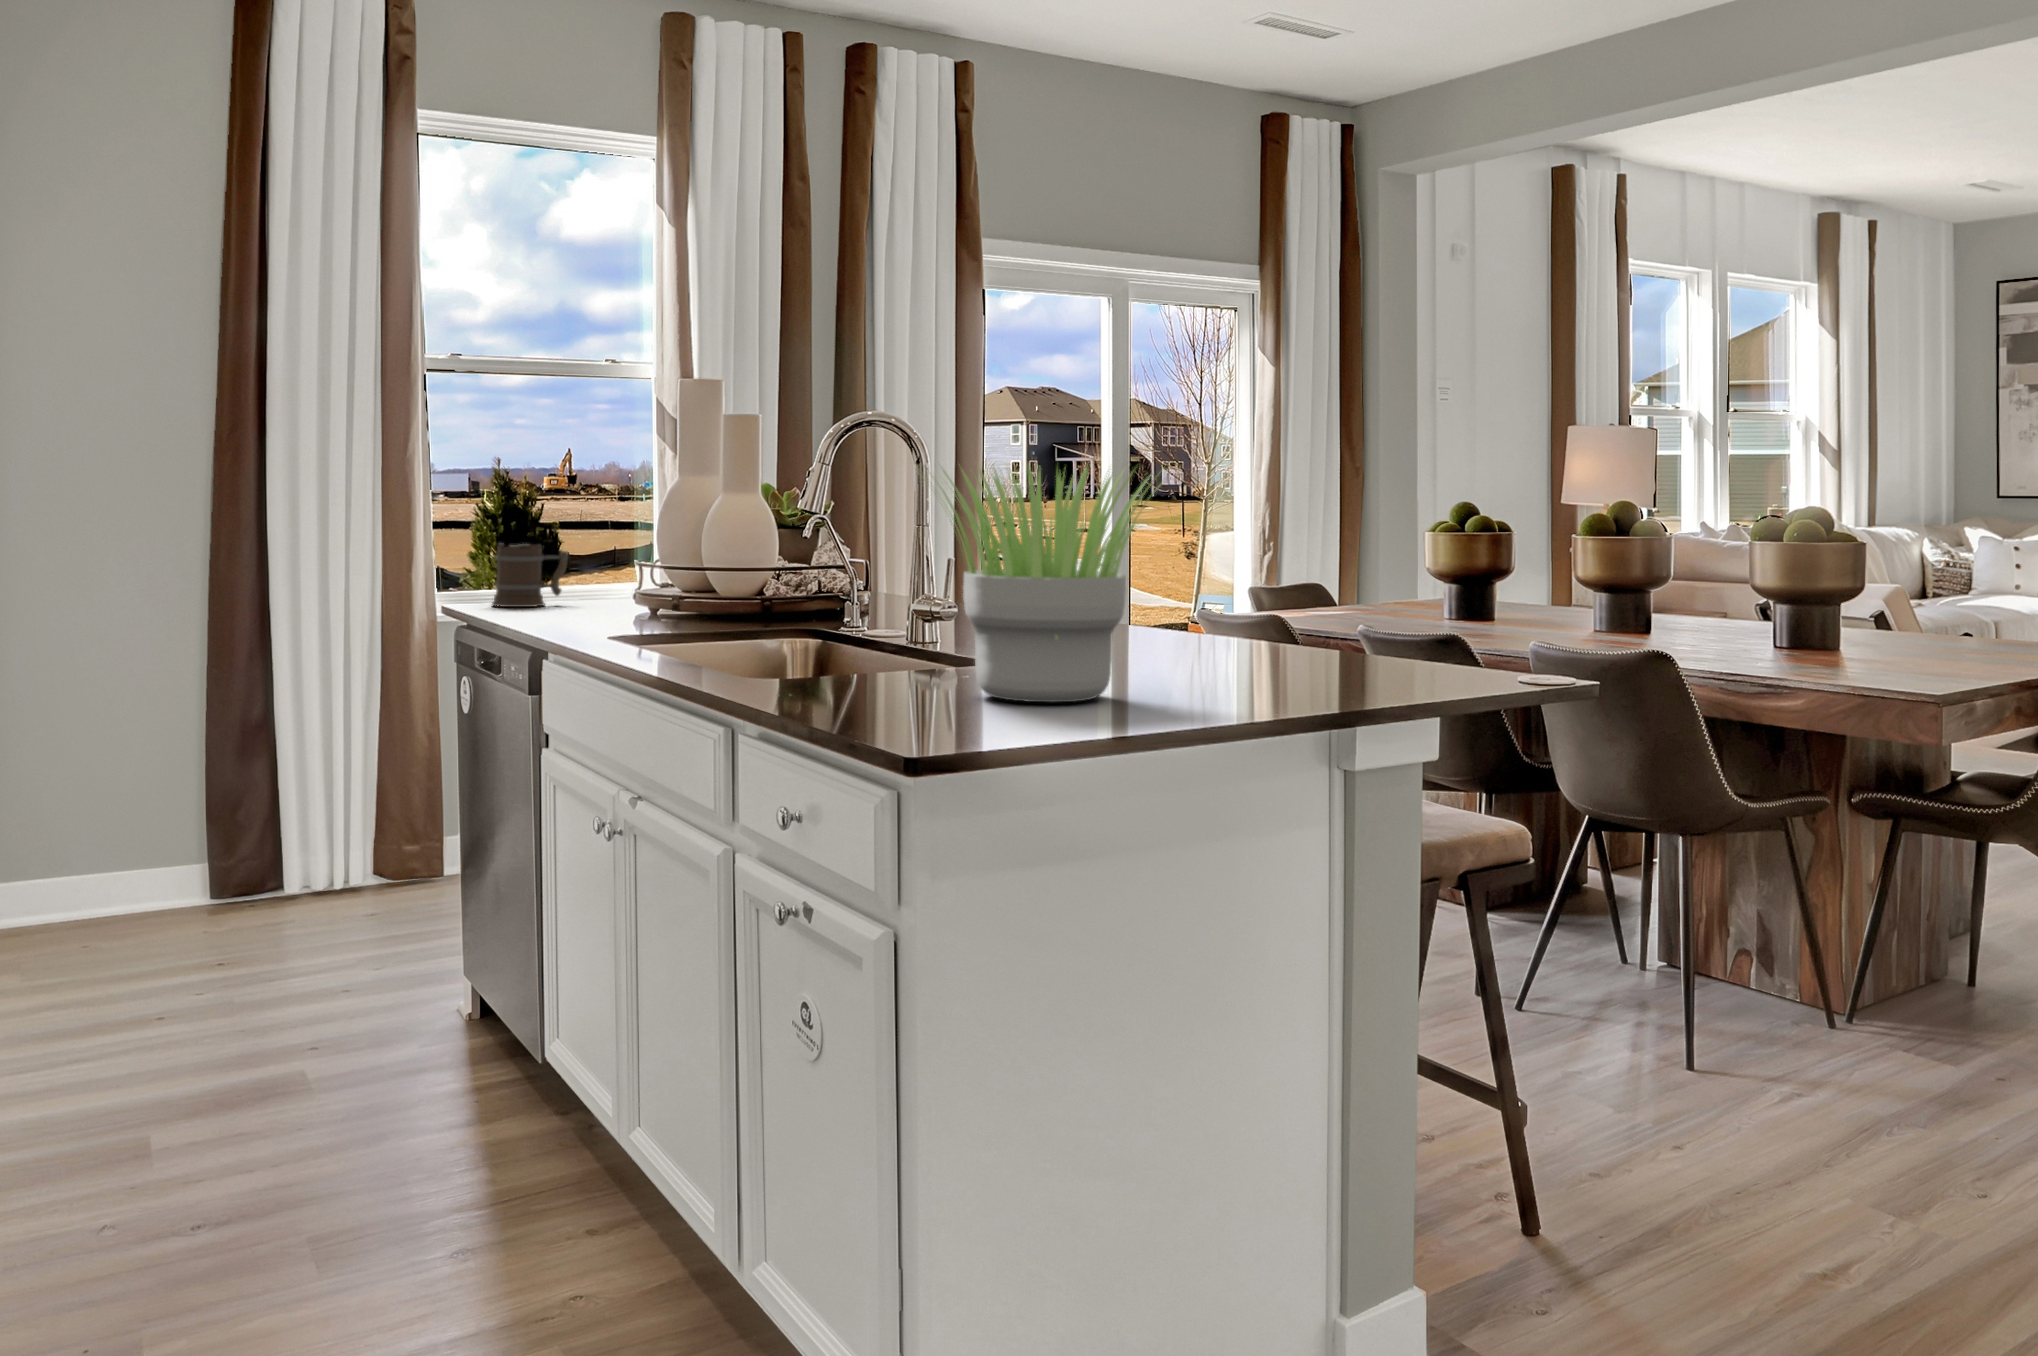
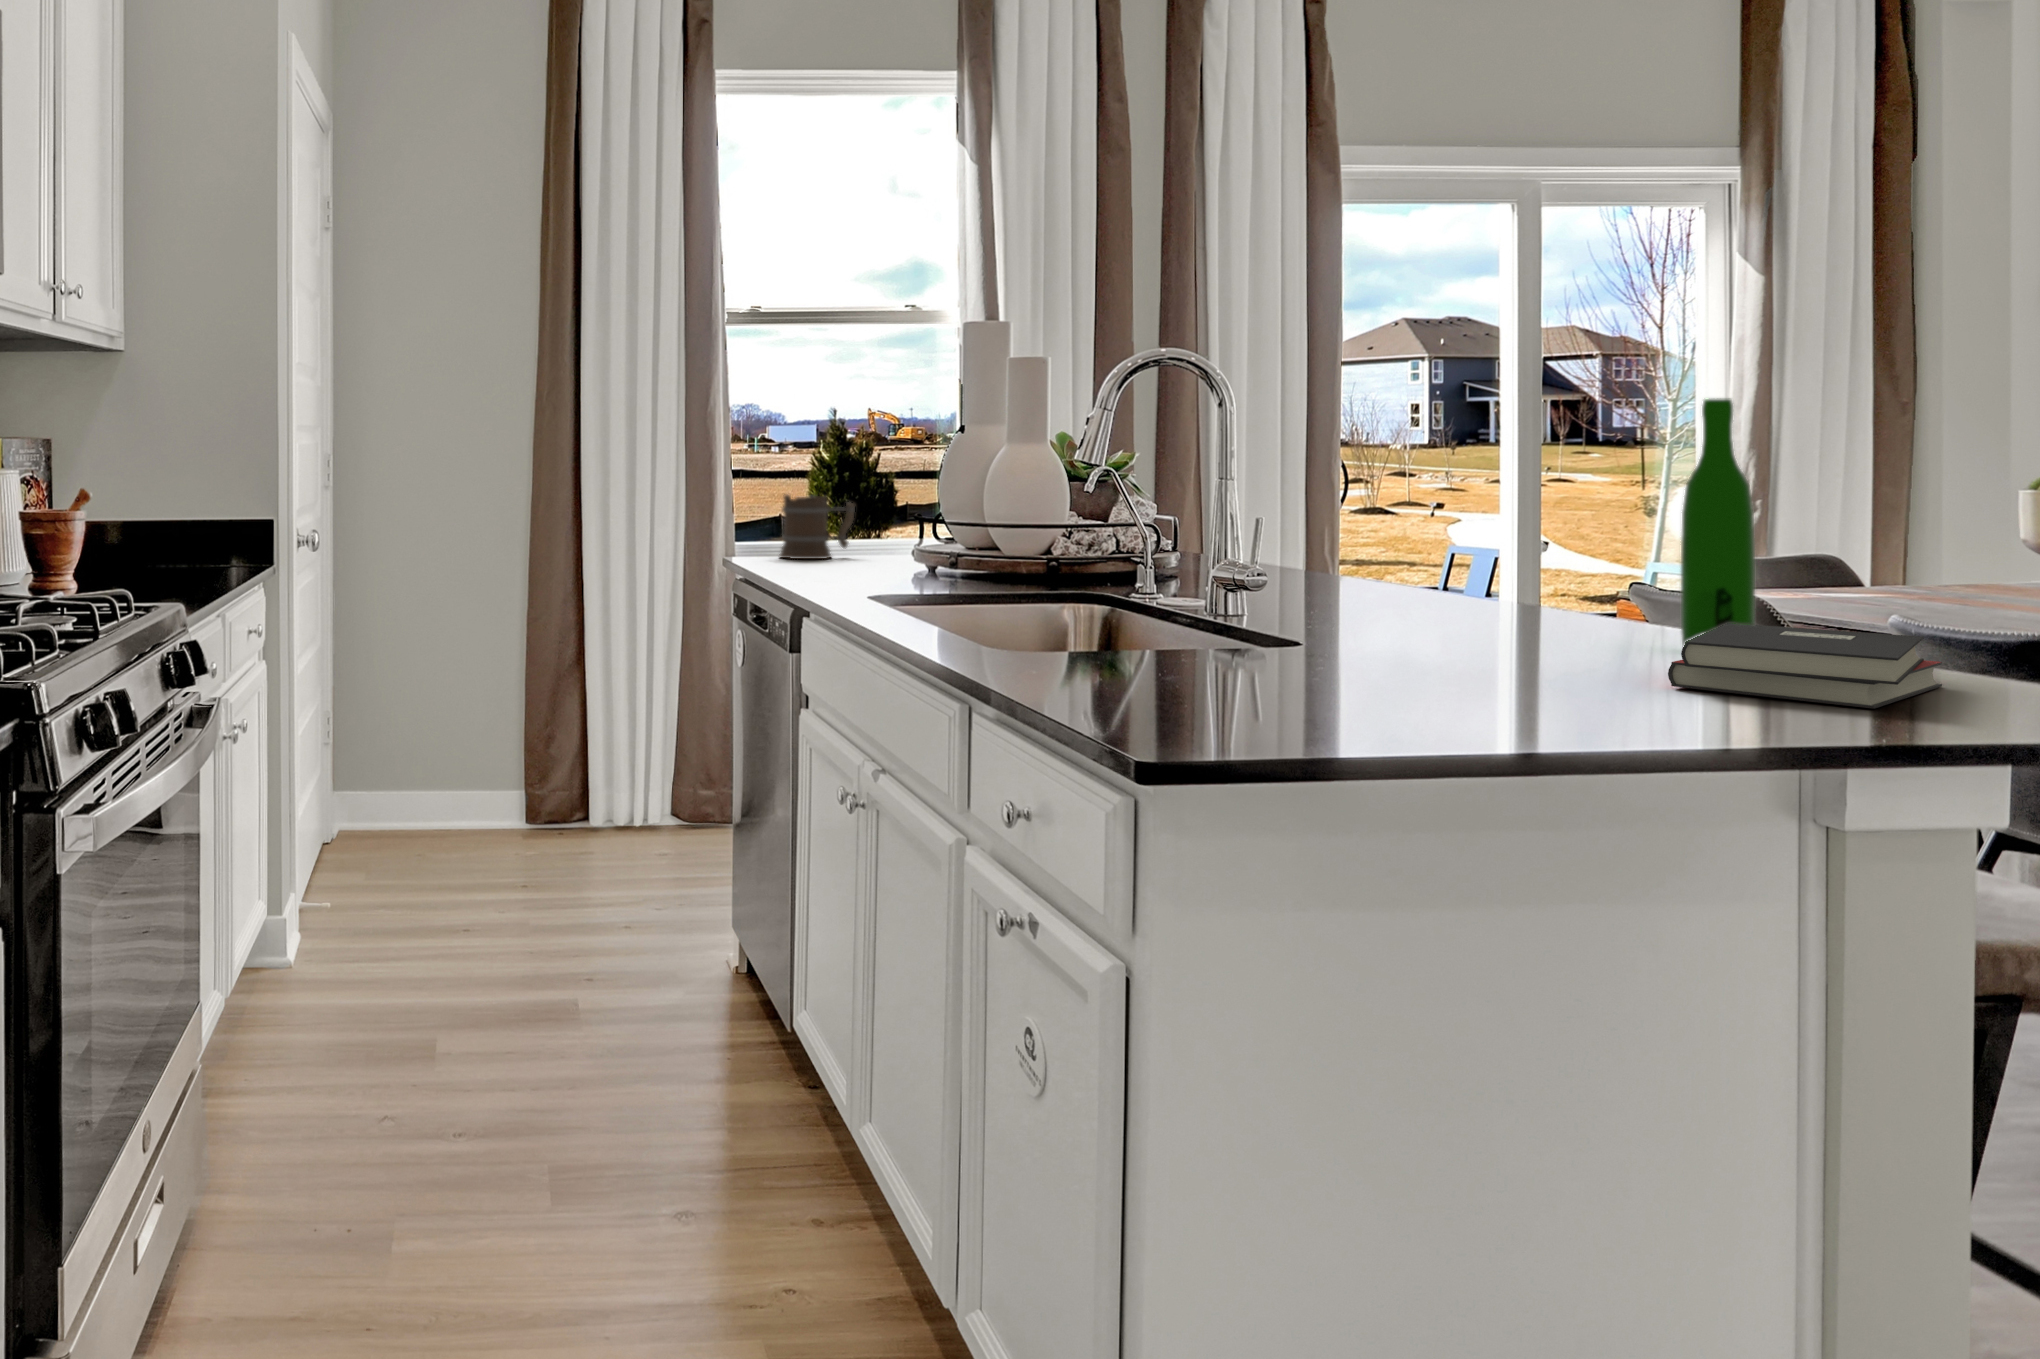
potted plant: present [926,464,1164,702] -> none [1163,396,1542,700]
wine bottle: none [1247,468,1293,661] -> present [1681,398,1755,645]
hardback book: none [1248,636,1404,691] -> present [1668,623,1942,709]

